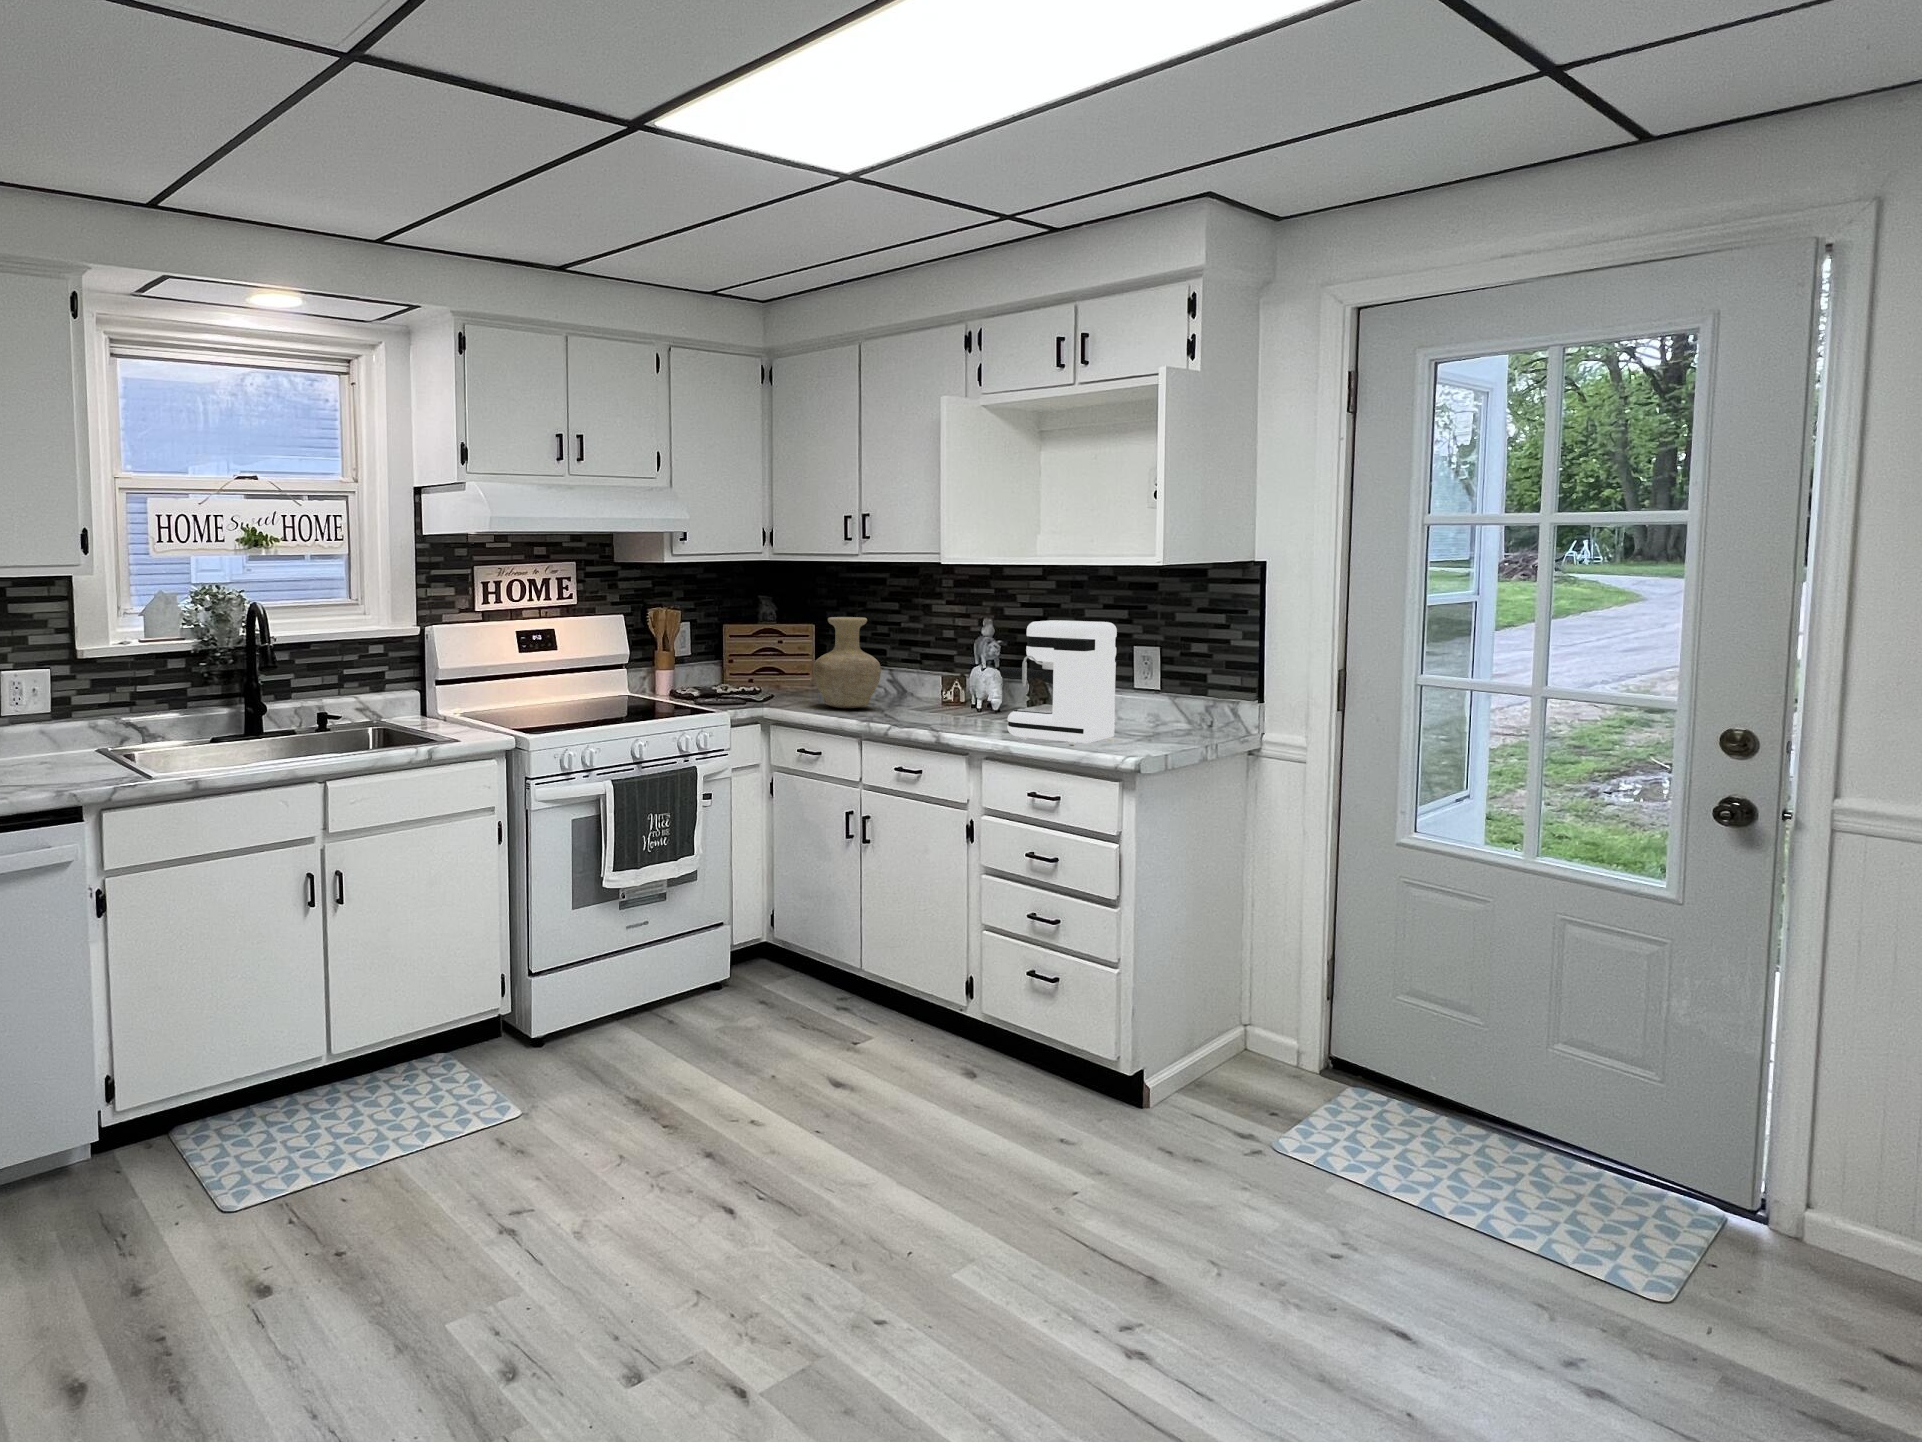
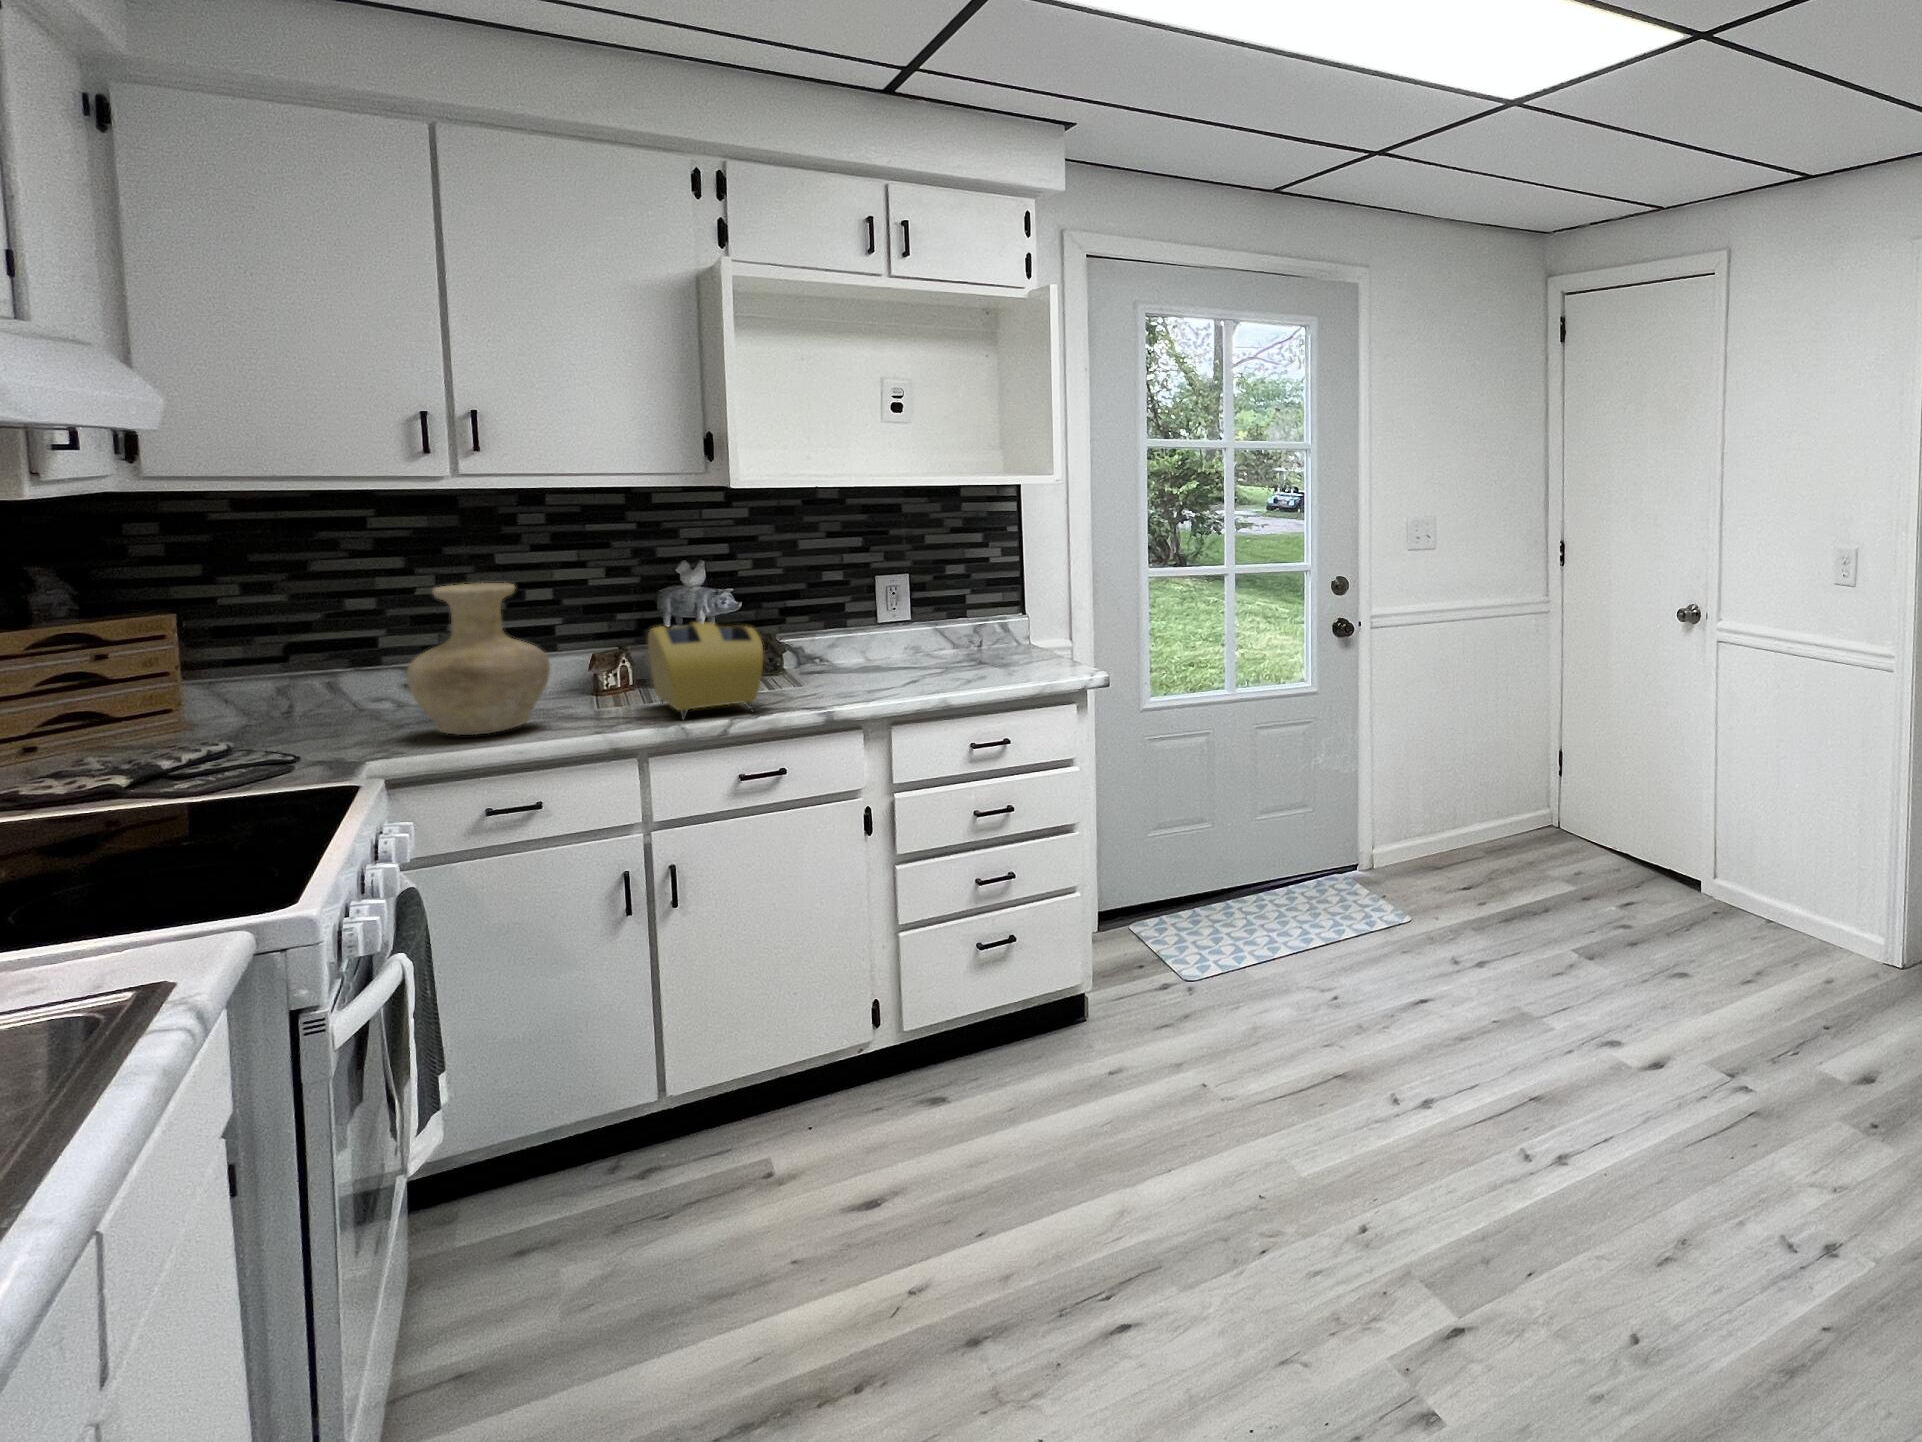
coffee maker: present [1000,620,1117,745] -> none [811,552,978,696]
toaster: none [891,657,986,726] -> present [648,622,763,720]

